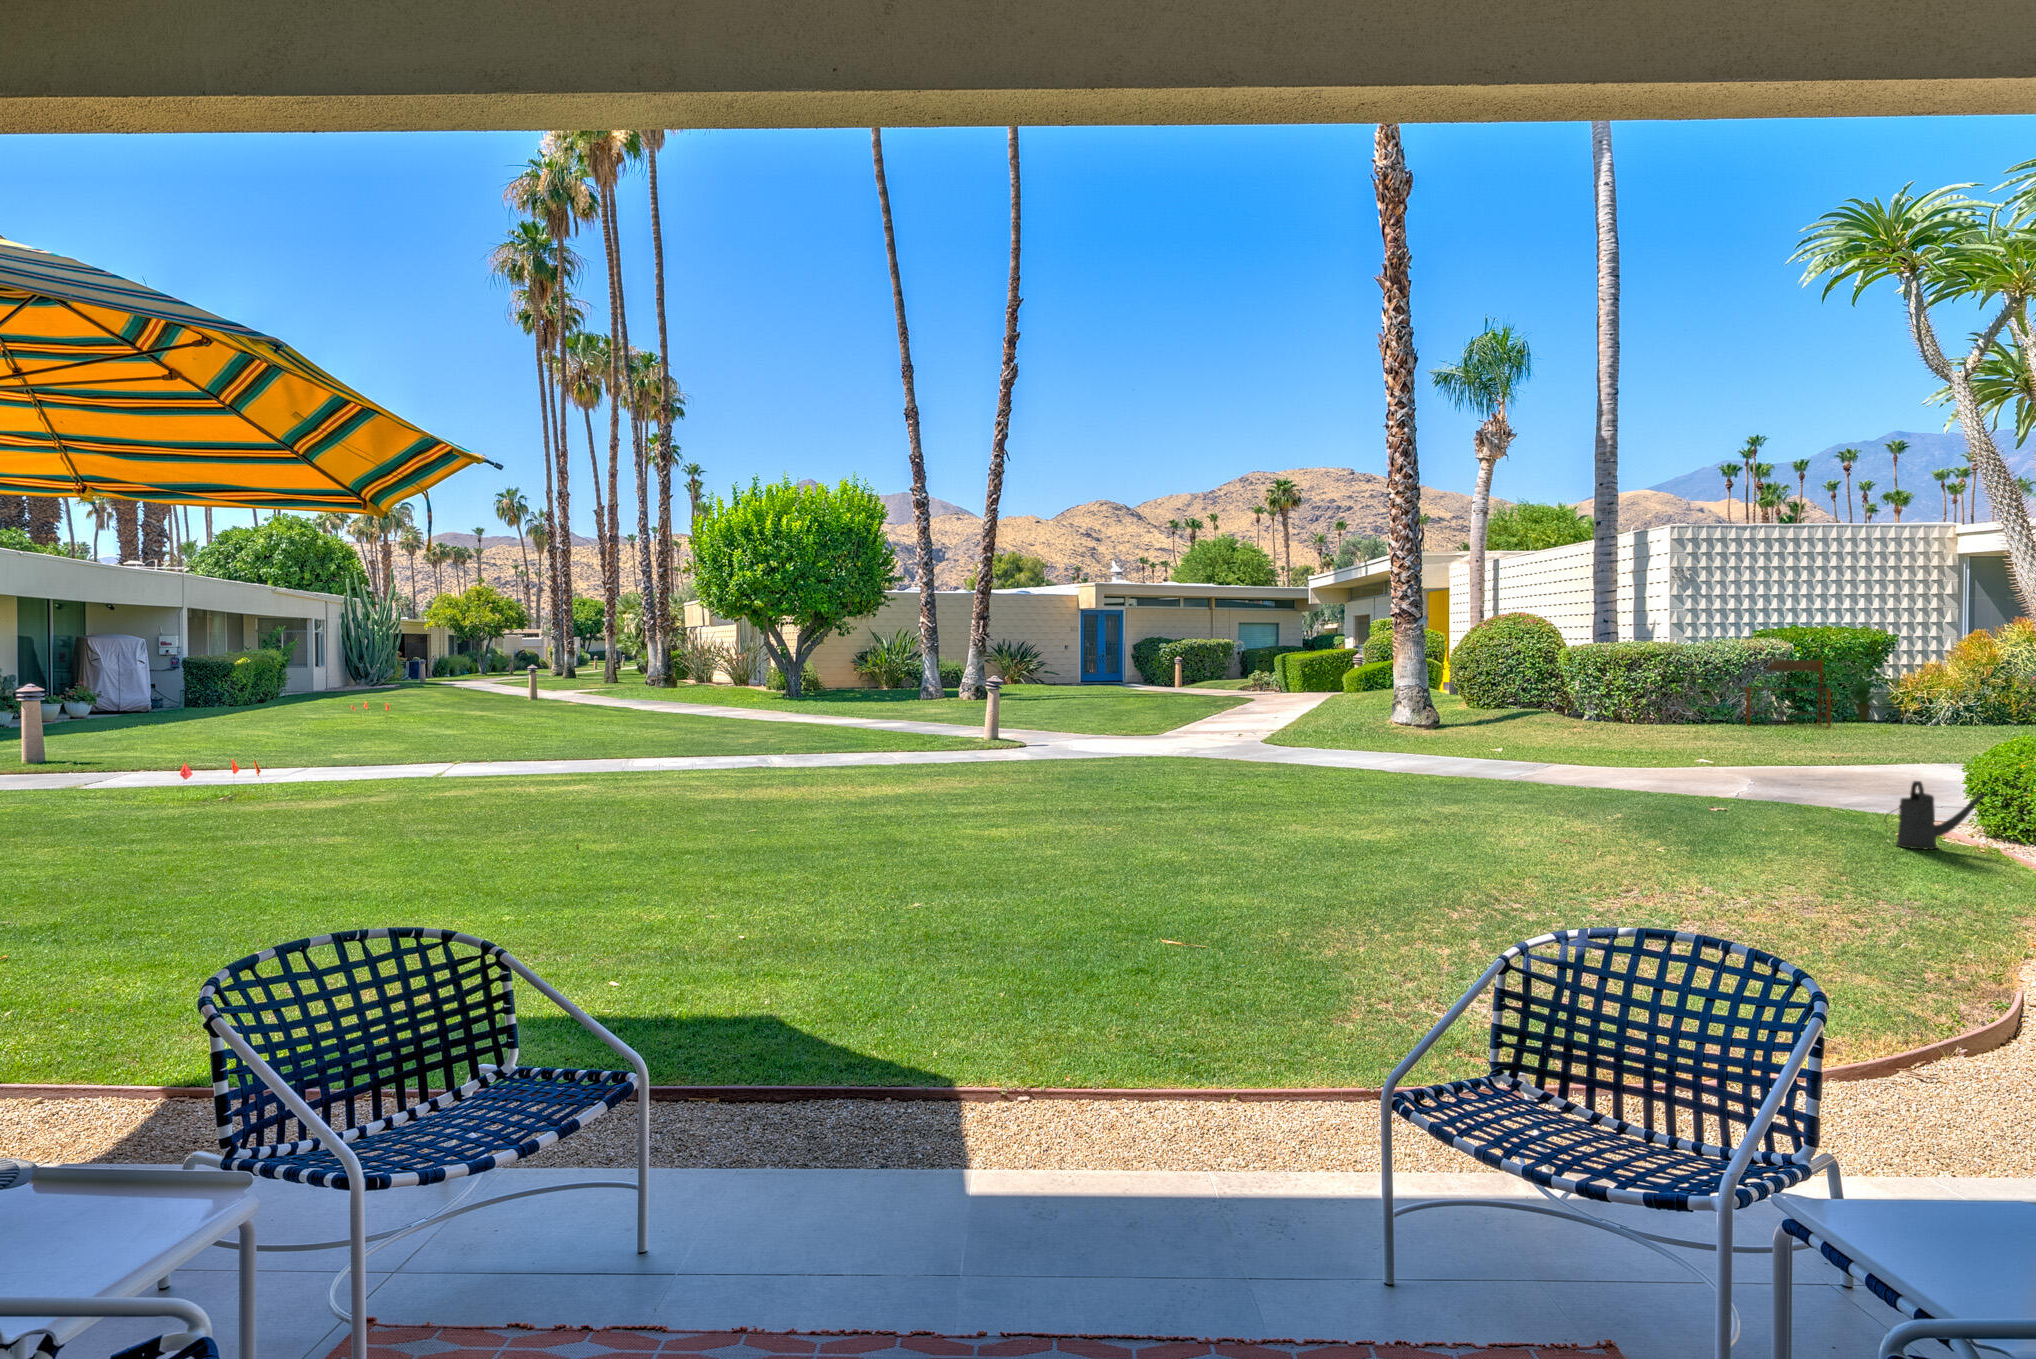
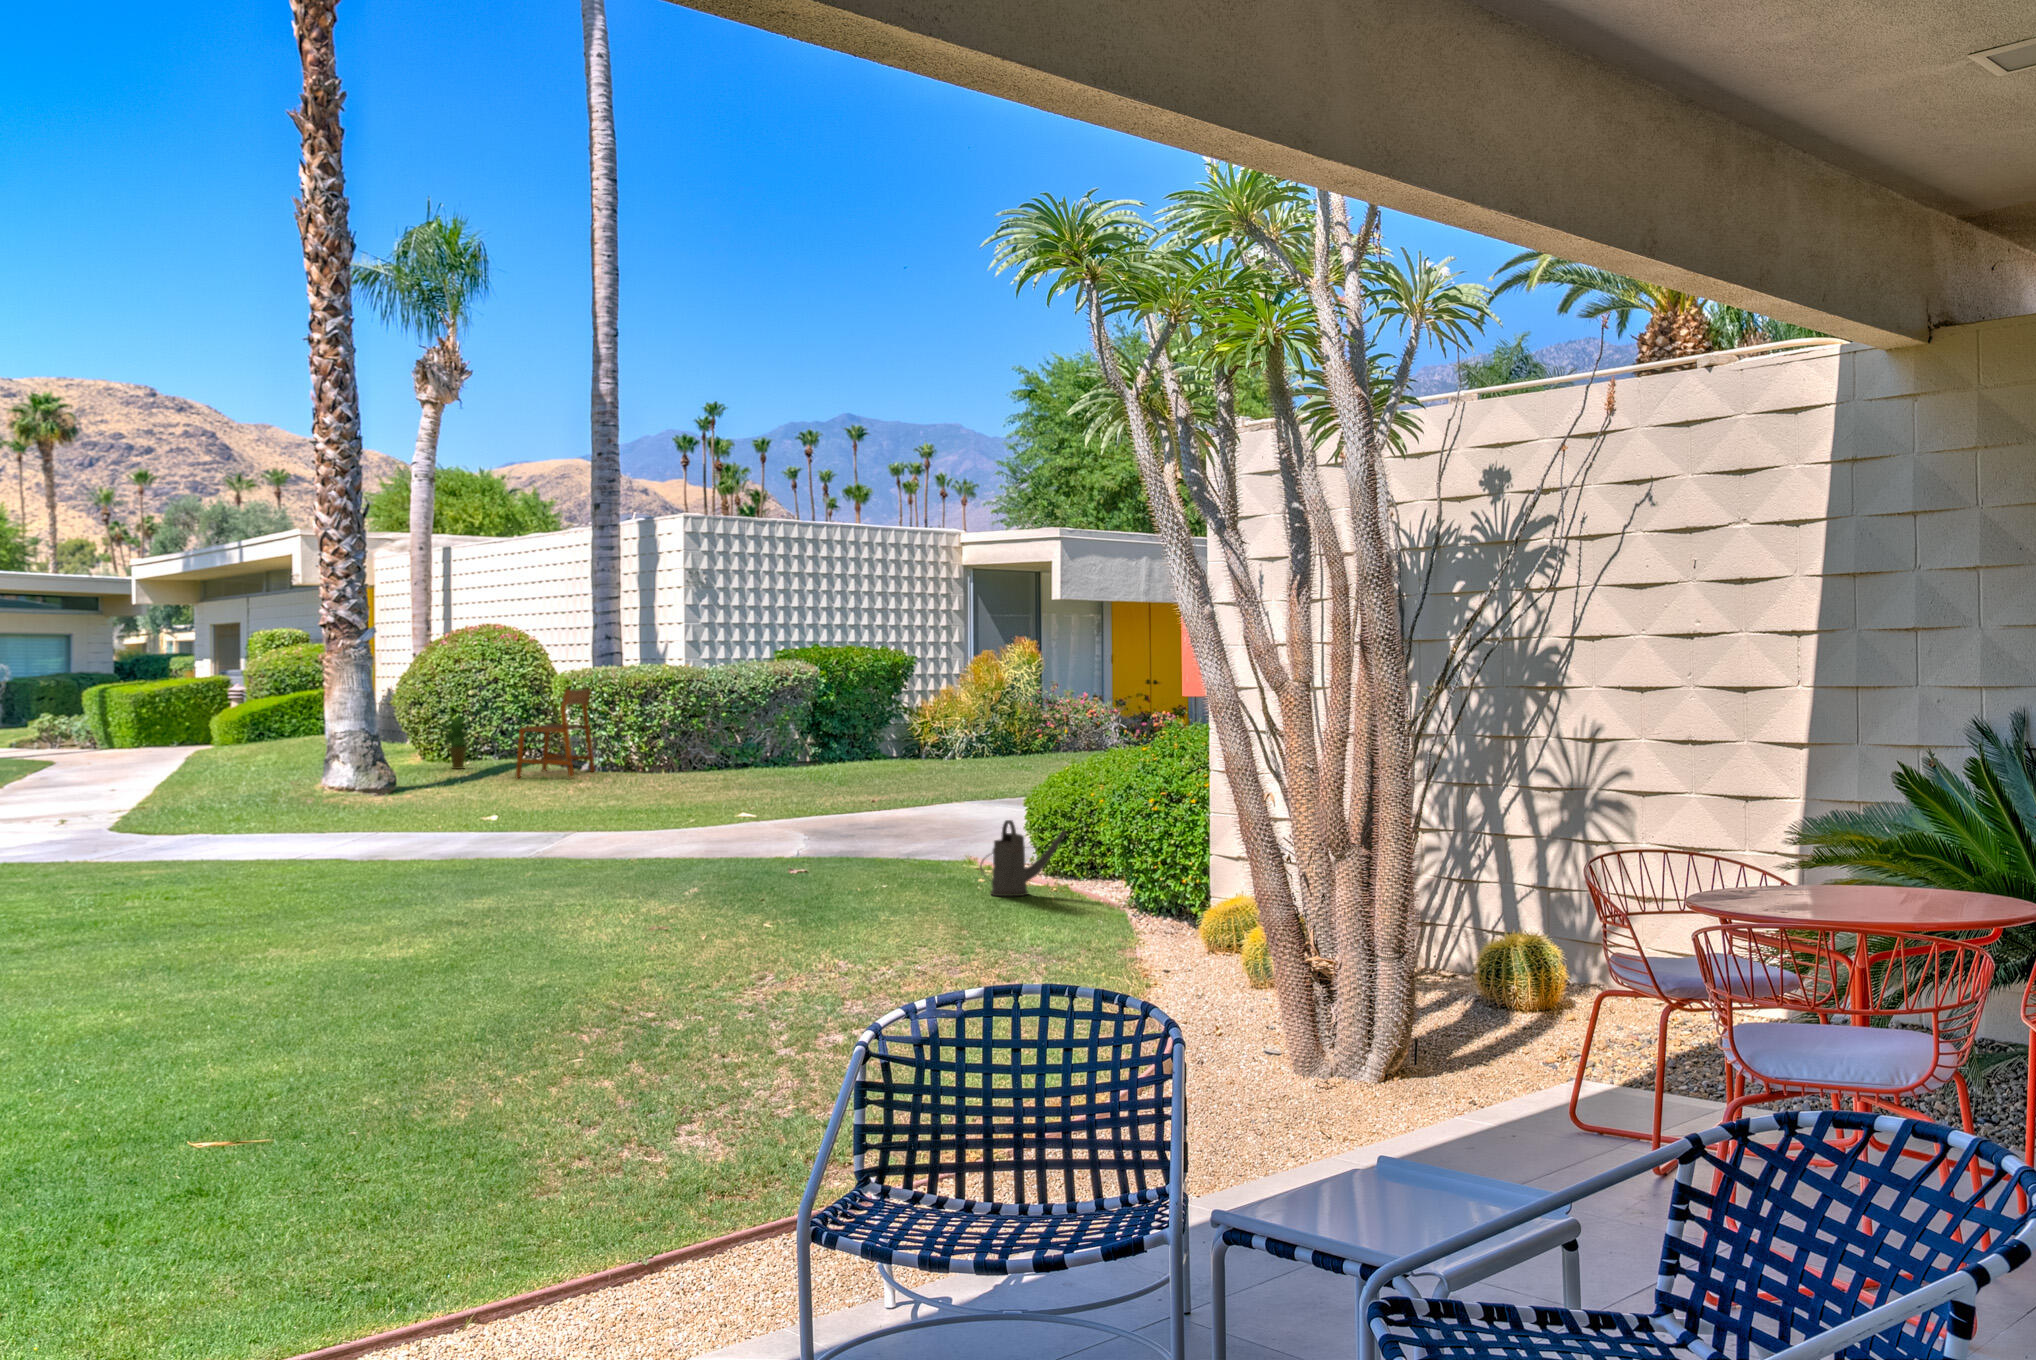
bench: present [1745,659,1831,727] -> present [516,688,595,778]
potted plant: present [1852,680,1875,720] -> present [441,716,469,769]

